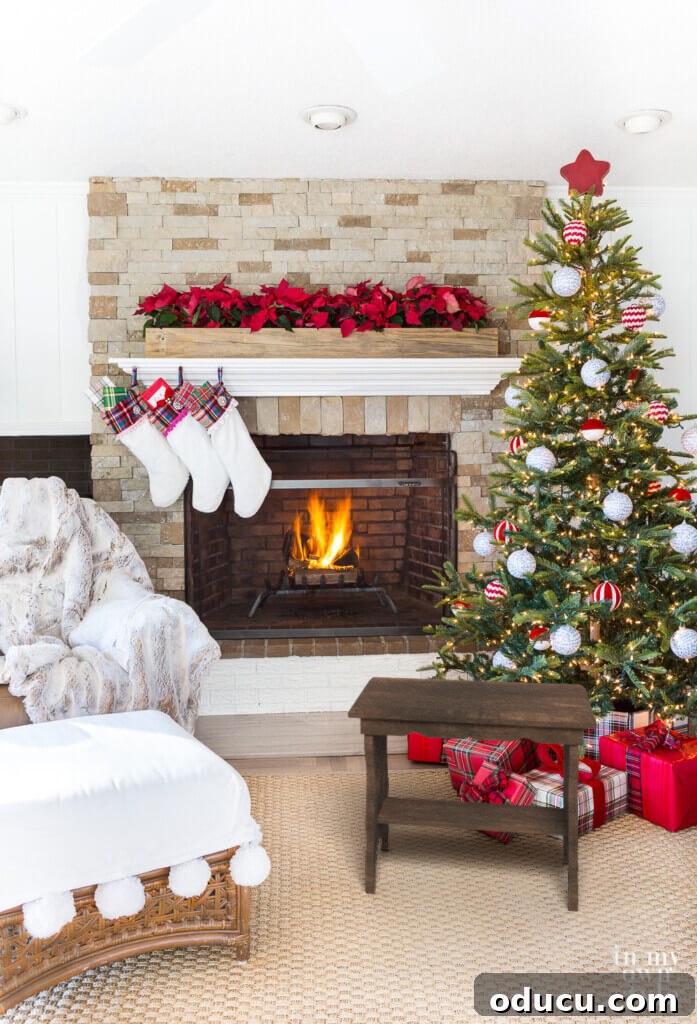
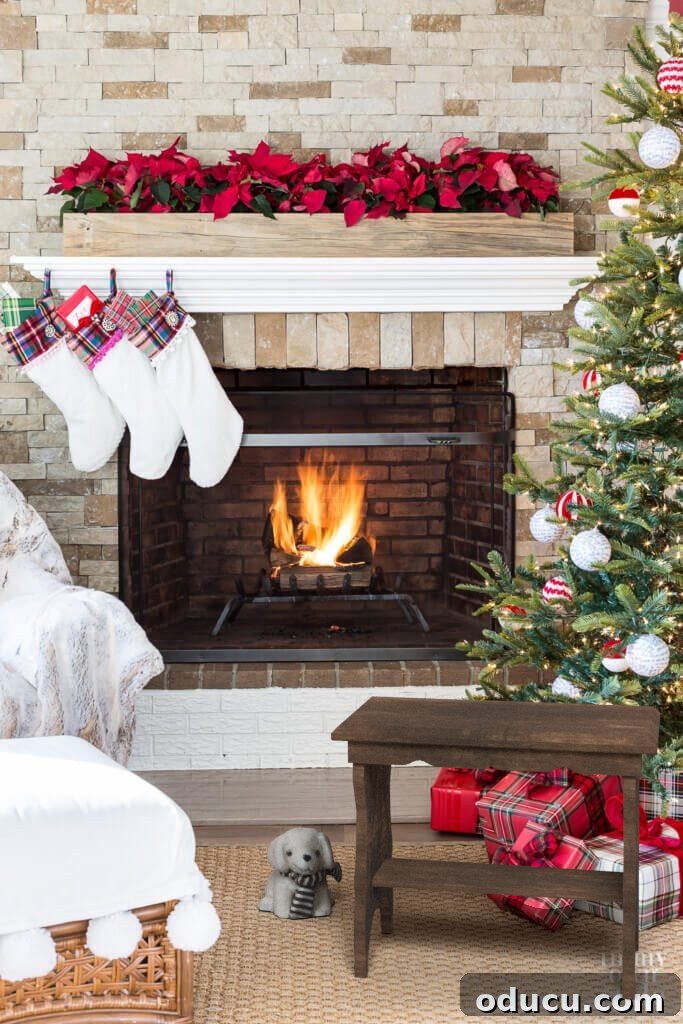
plush toy: none [290,769,350,838] -> present [259,827,342,919]

